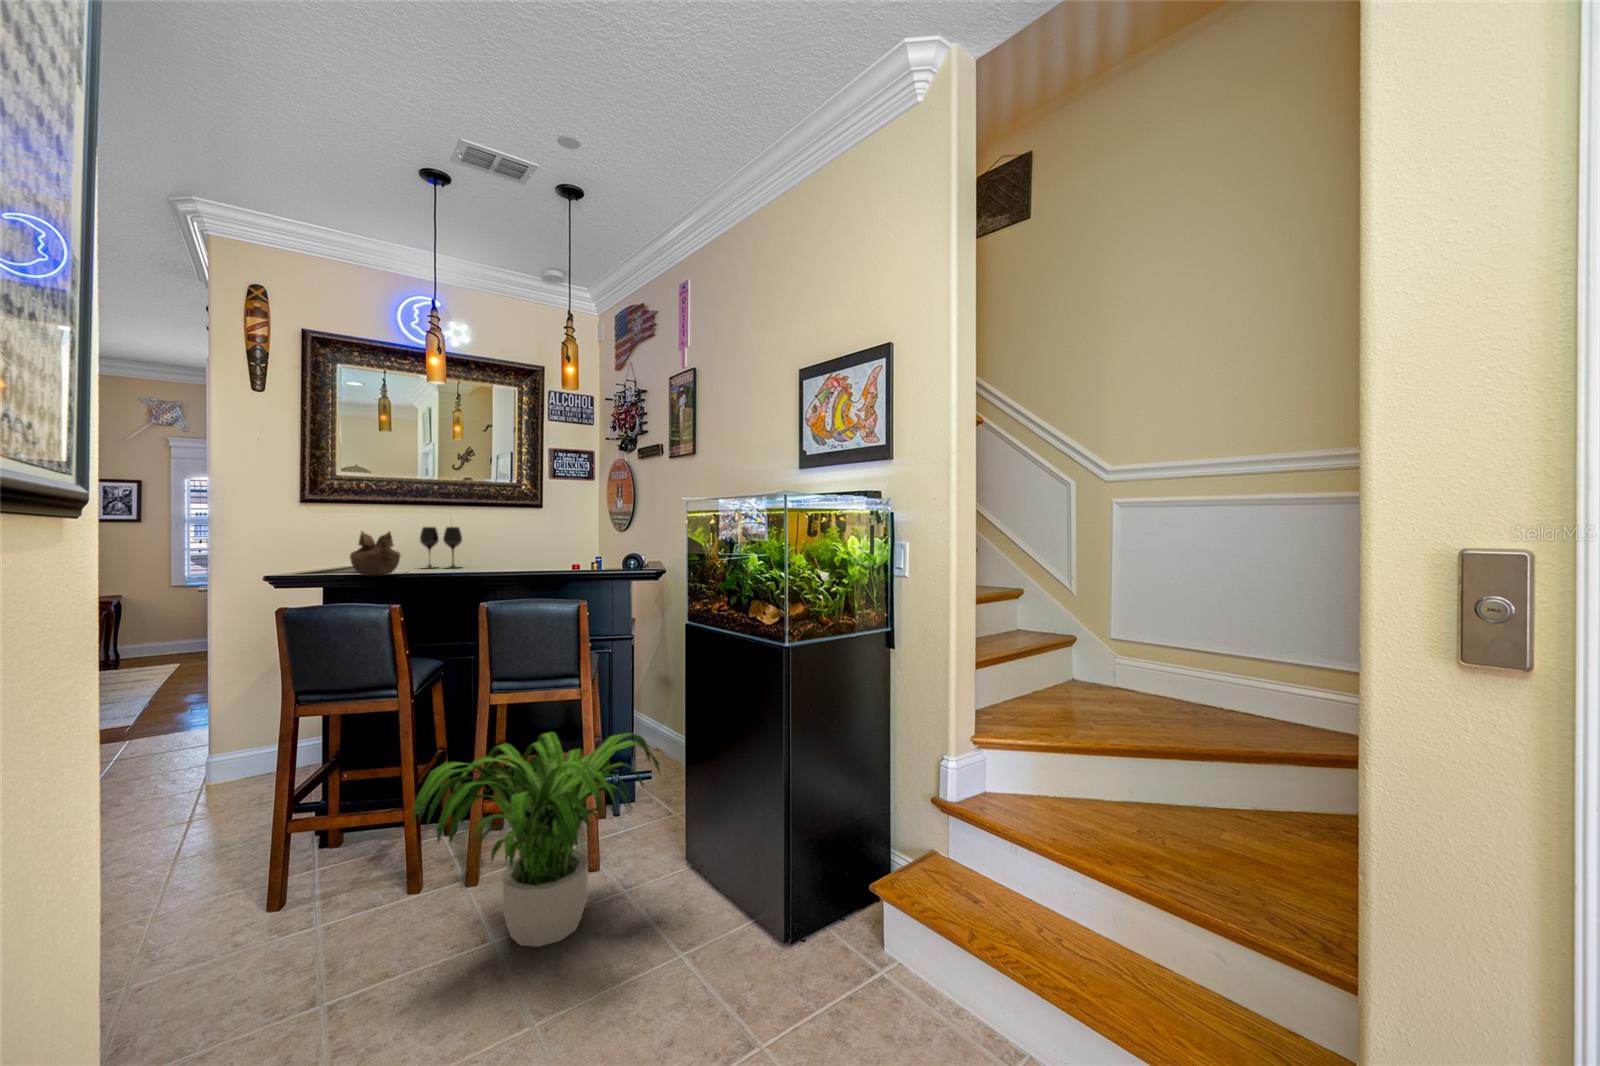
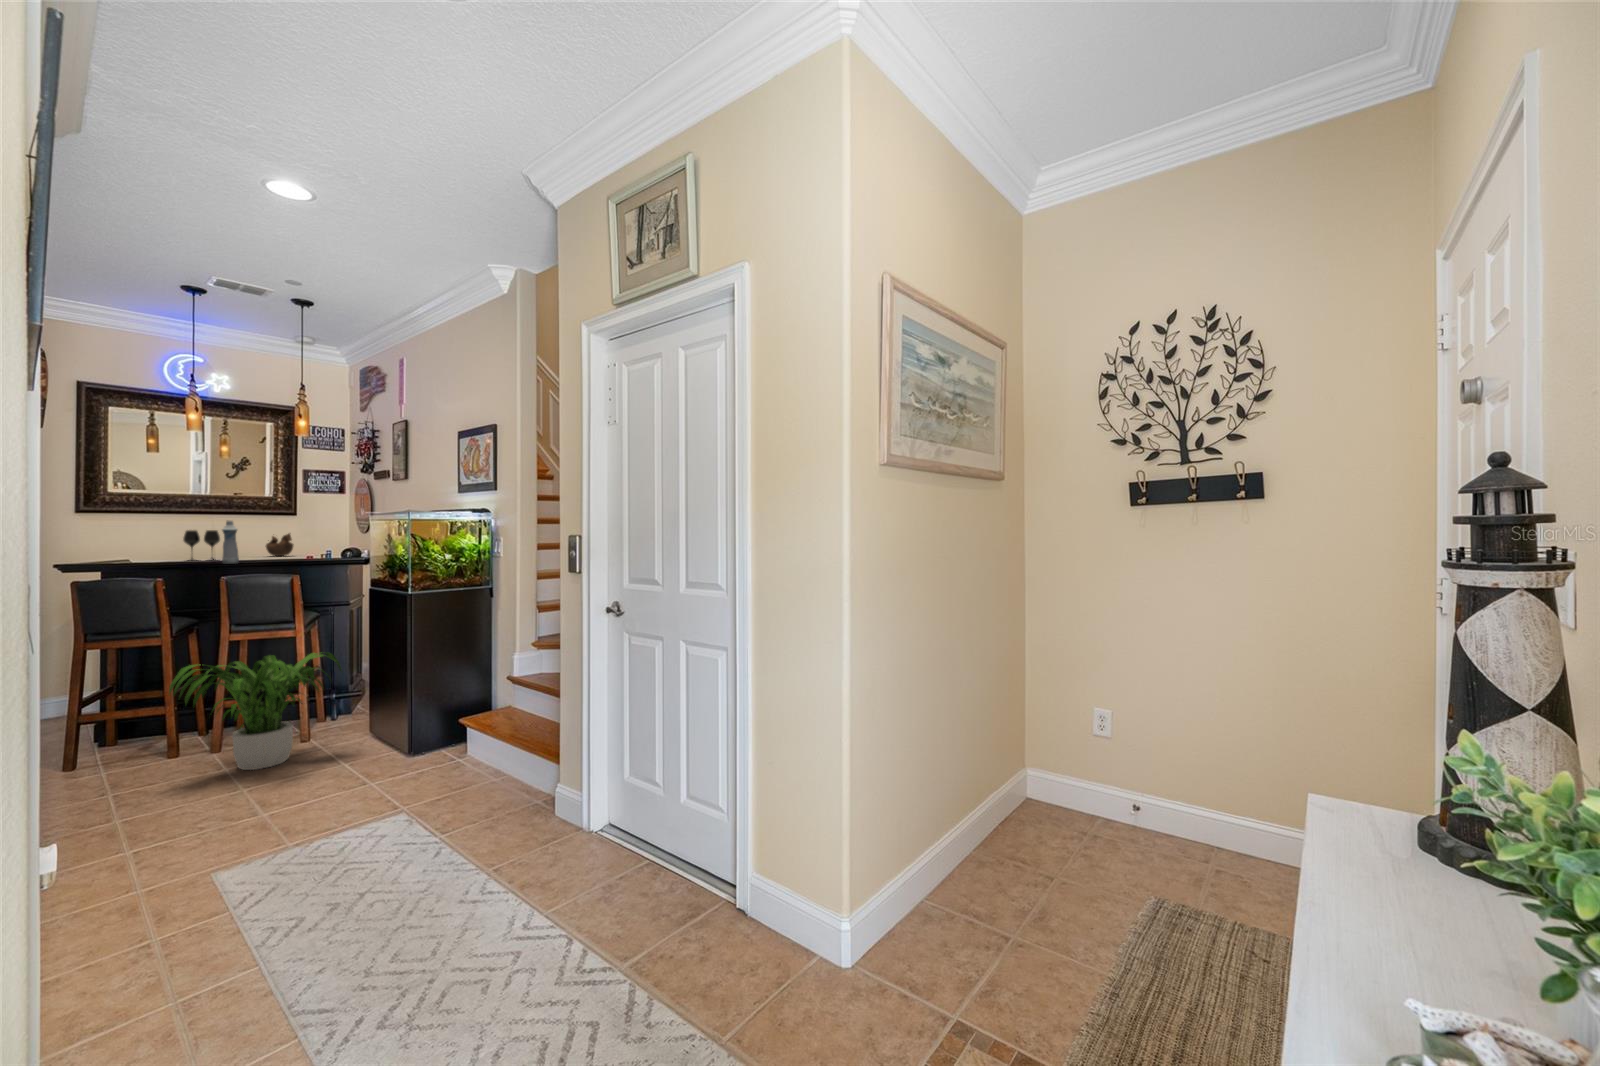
bottle: none [472,512,494,577] -> present [222,520,239,564]
decorative bowl: present [350,531,400,577] -> present [266,533,294,556]

